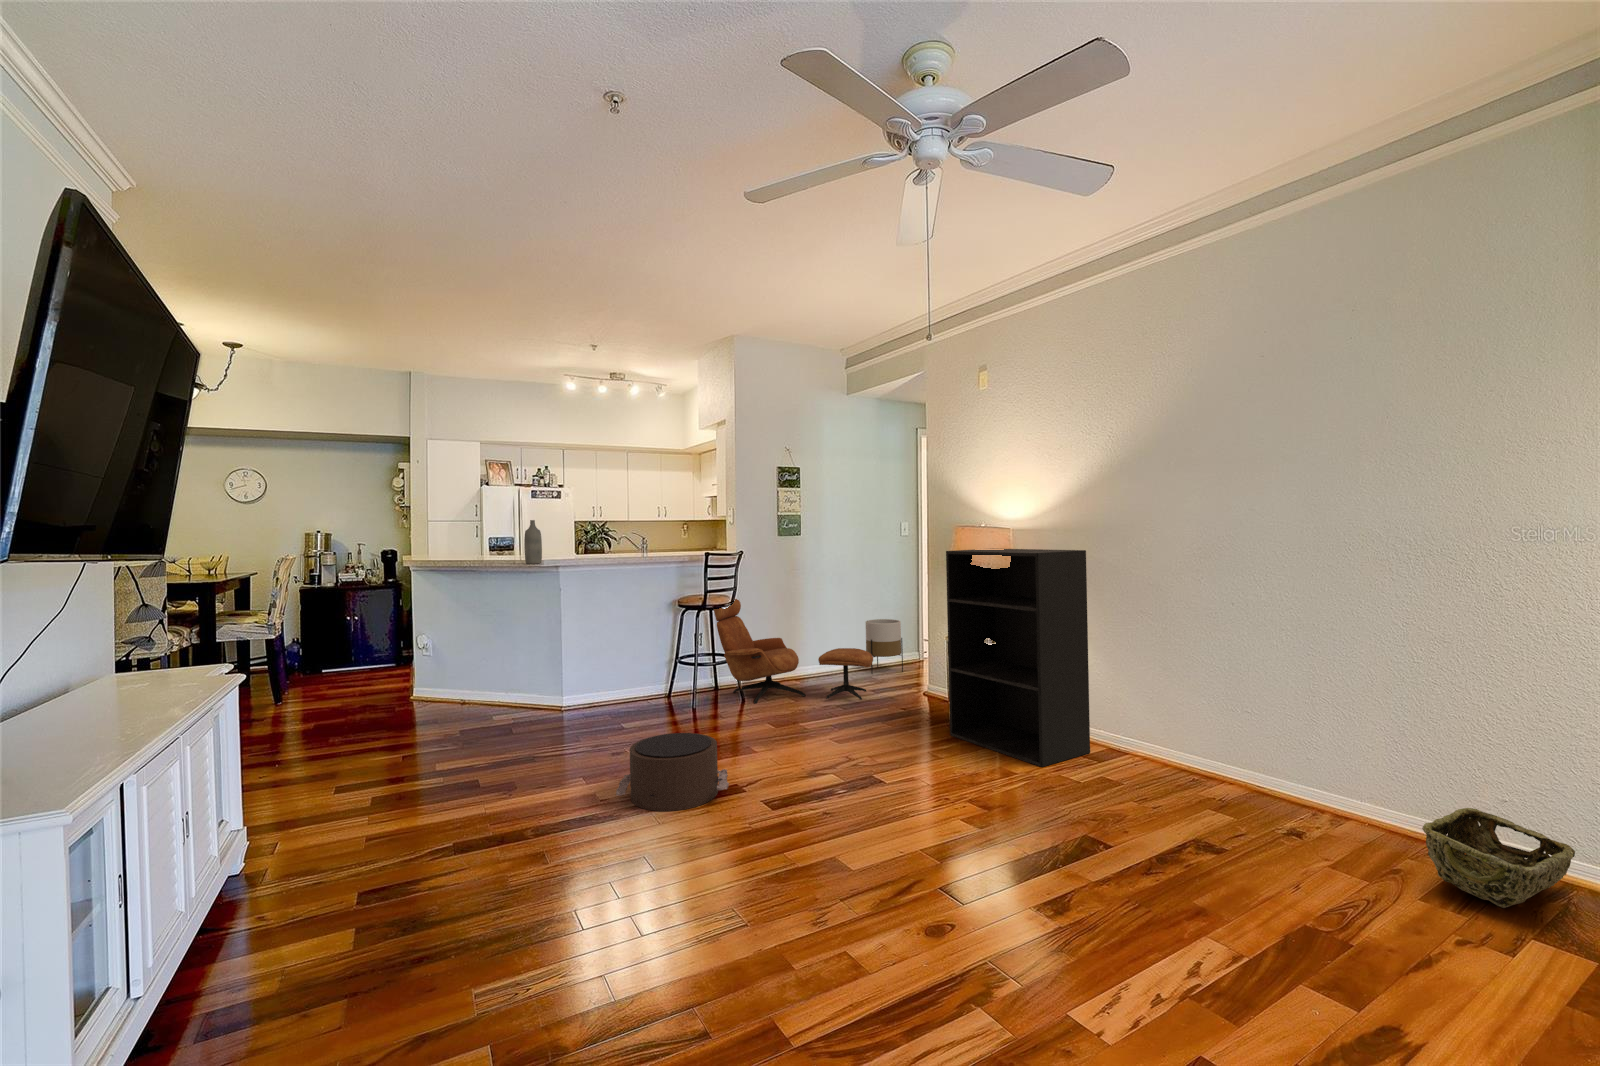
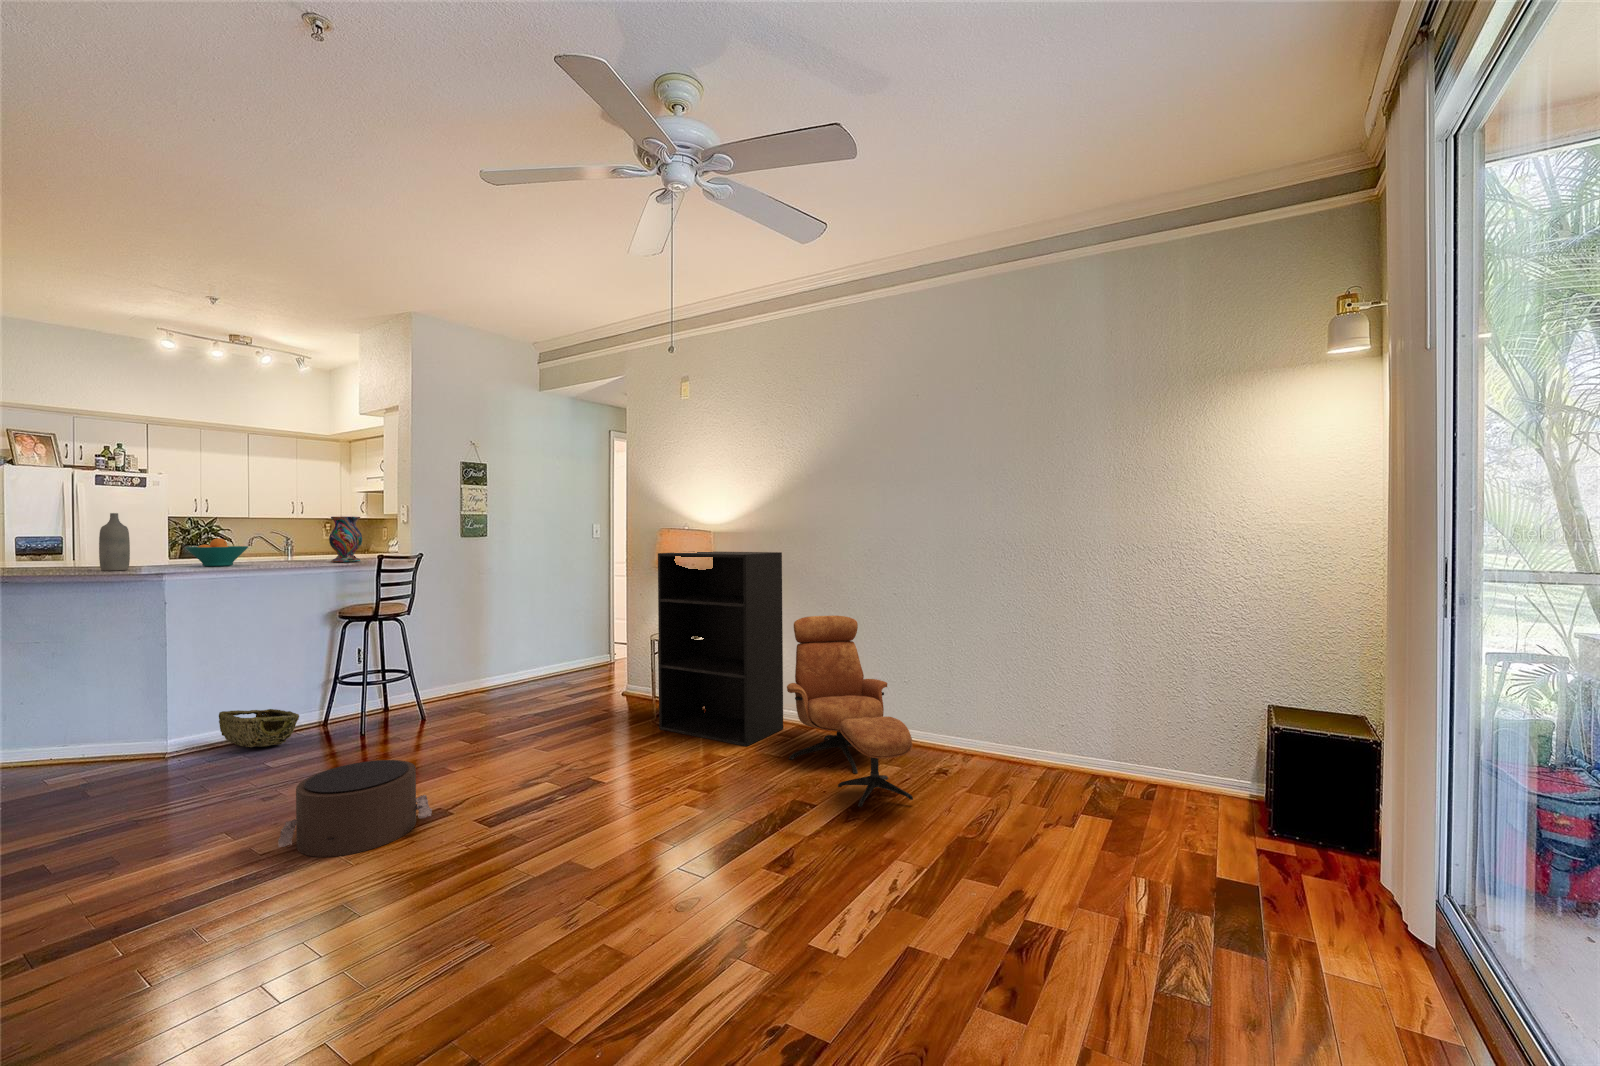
vase: none [672,518,696,558] -> present [329,516,362,562]
fruit bowl: none [576,538,616,561] -> present [186,538,248,566]
lounge chair: present [714,599,873,703] -> present [787,616,913,807]
planter: present [866,619,903,674] -> none [562,623,600,679]
woven basket: present [1422,808,1575,908] -> present [219,709,299,747]

